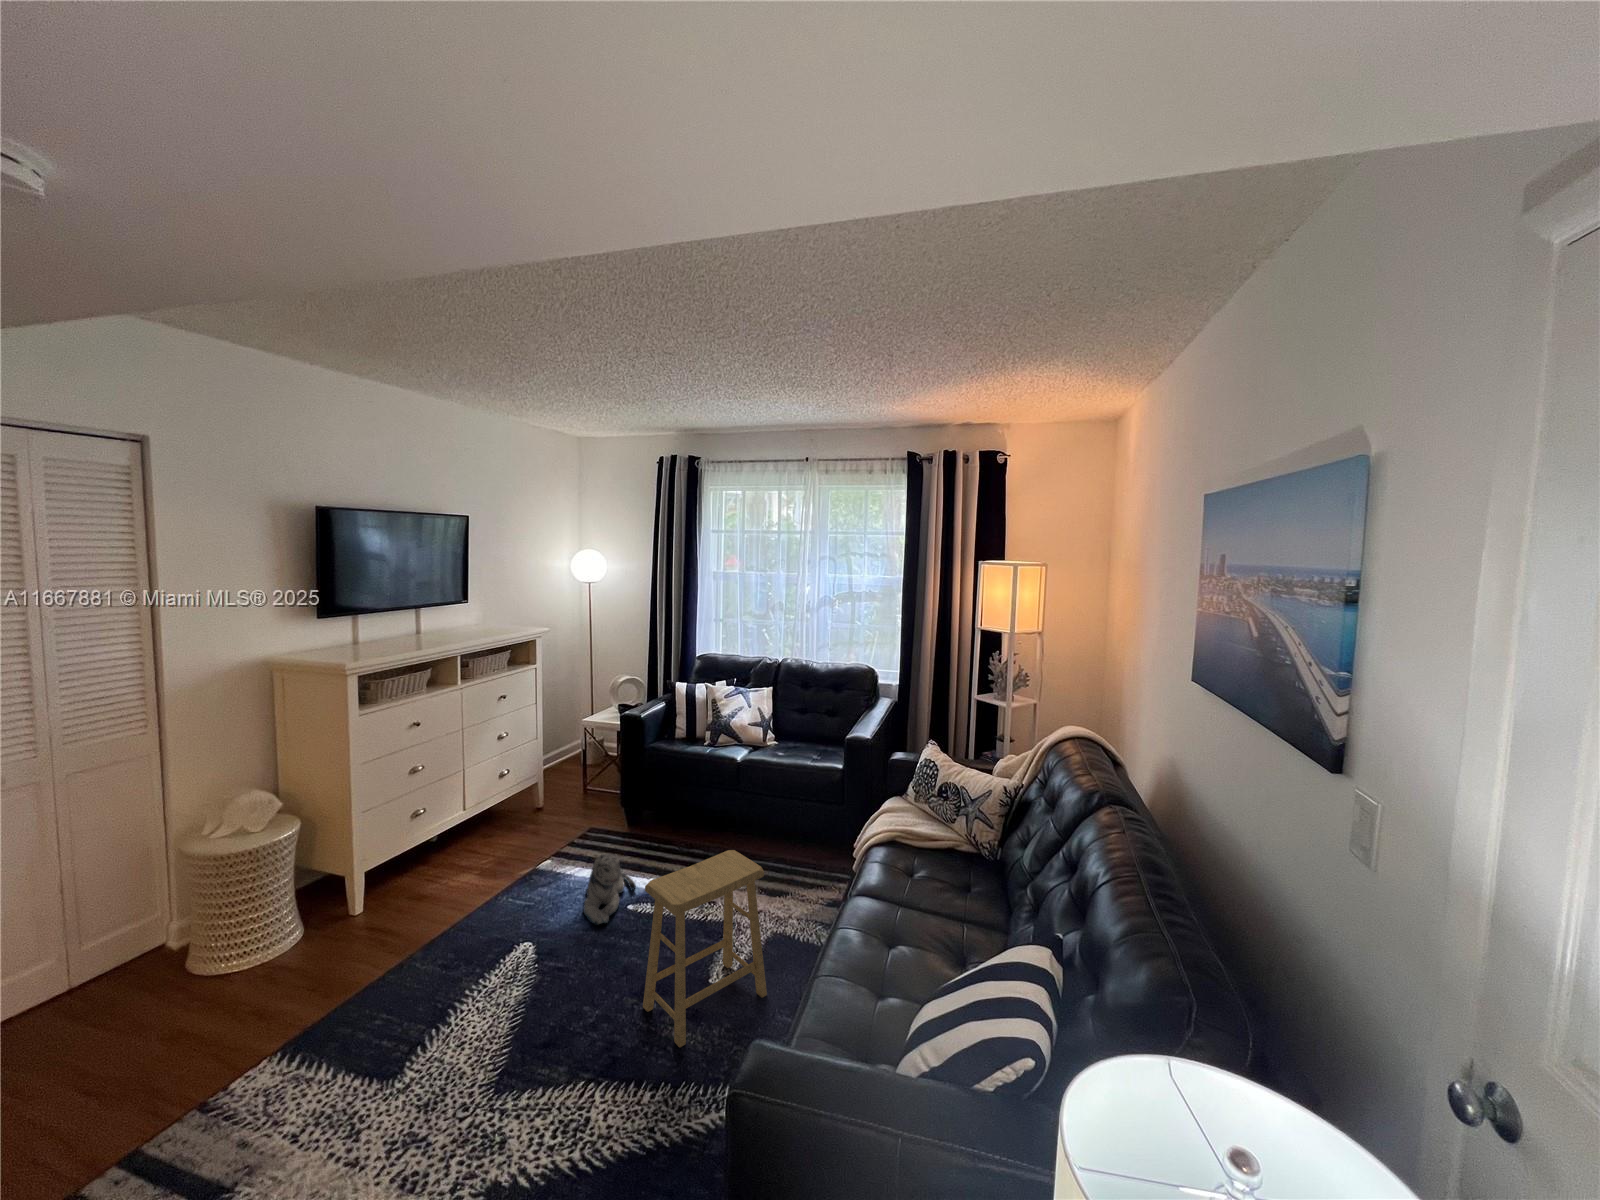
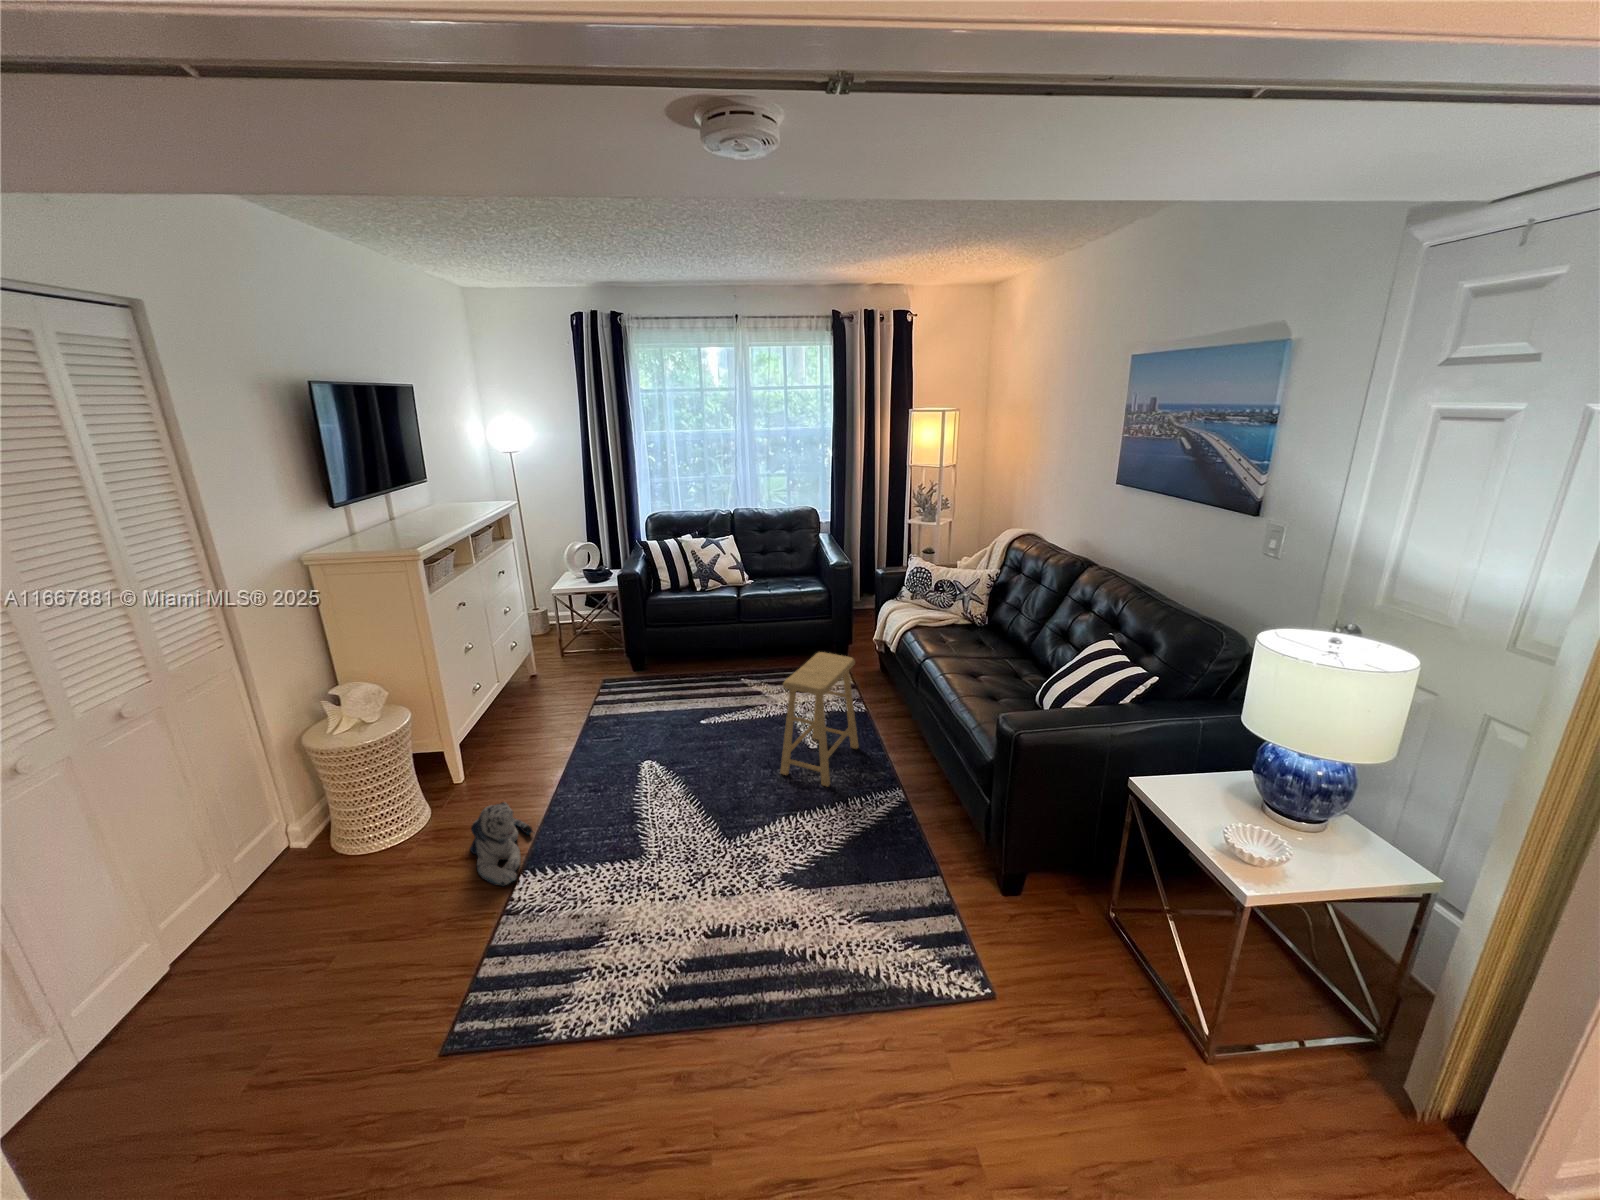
plush toy: present [583,854,636,925] -> present [470,802,533,886]

